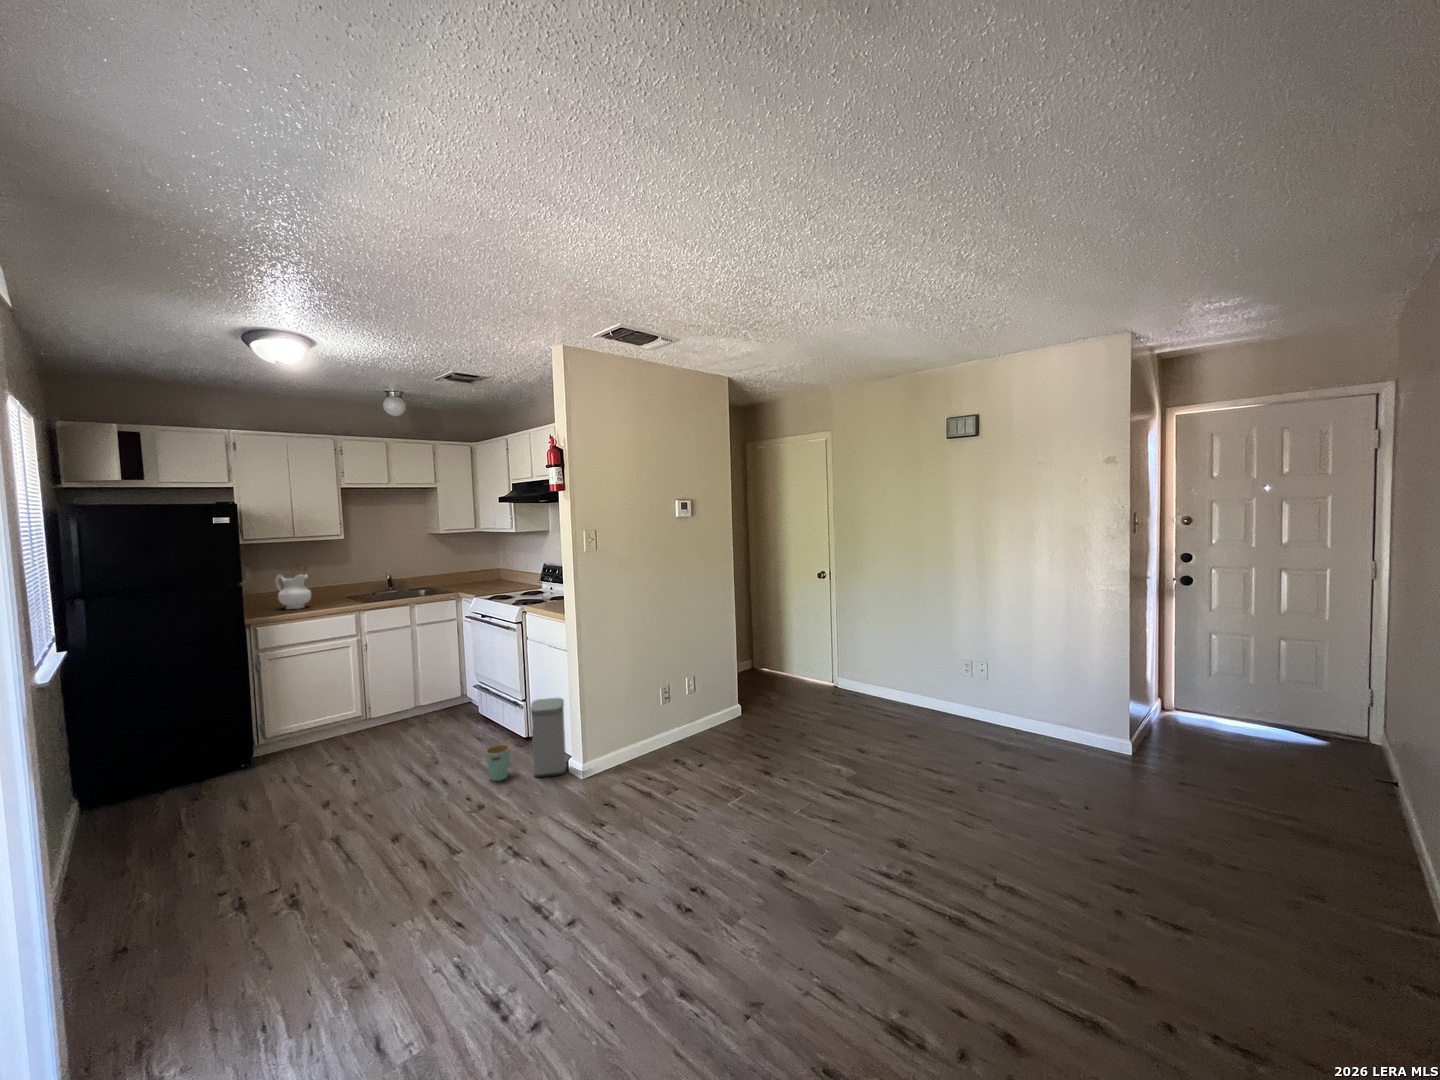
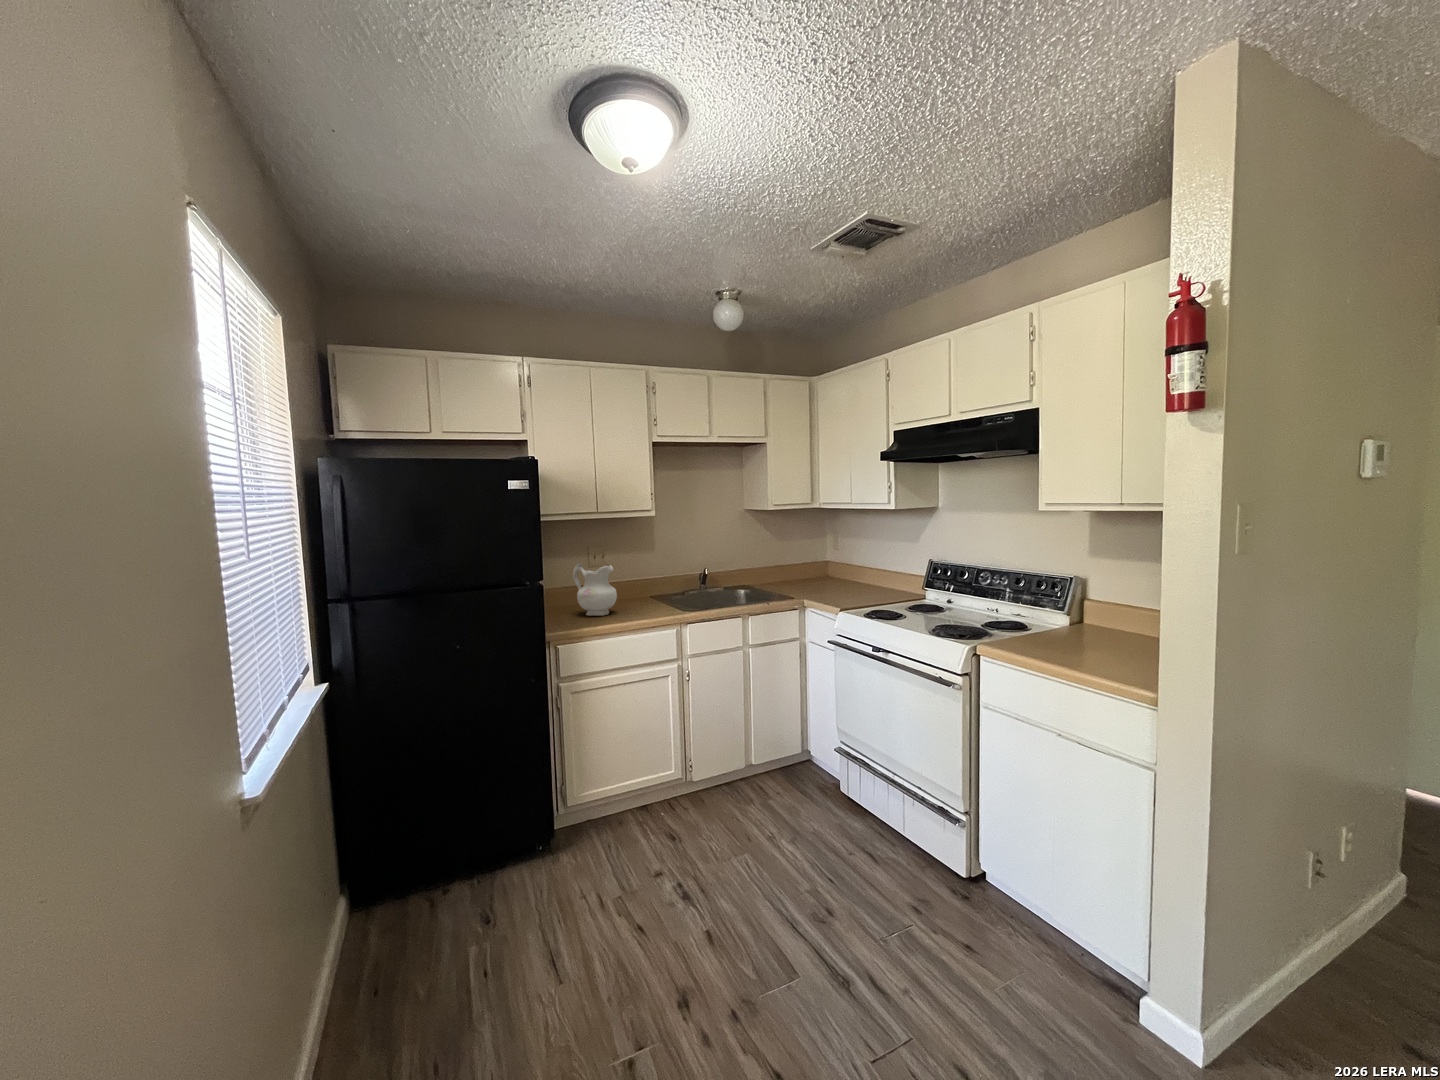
trash can: present [485,698,566,781] -> none [960,857,1141,1039]

